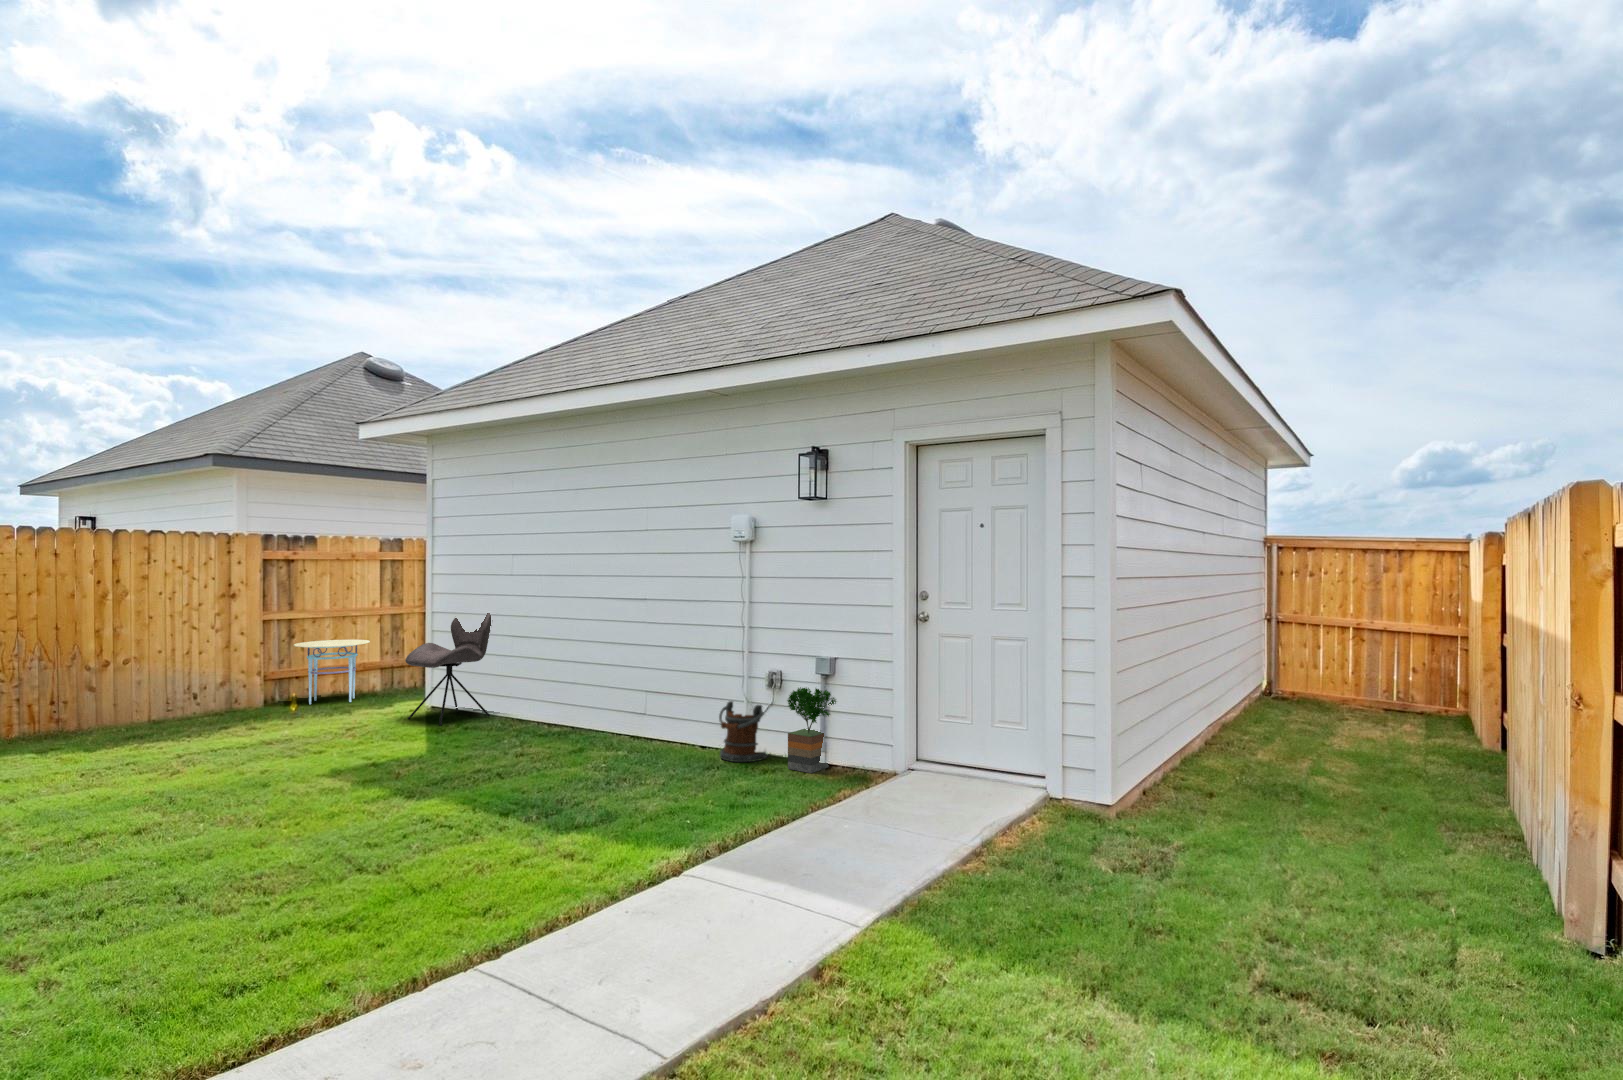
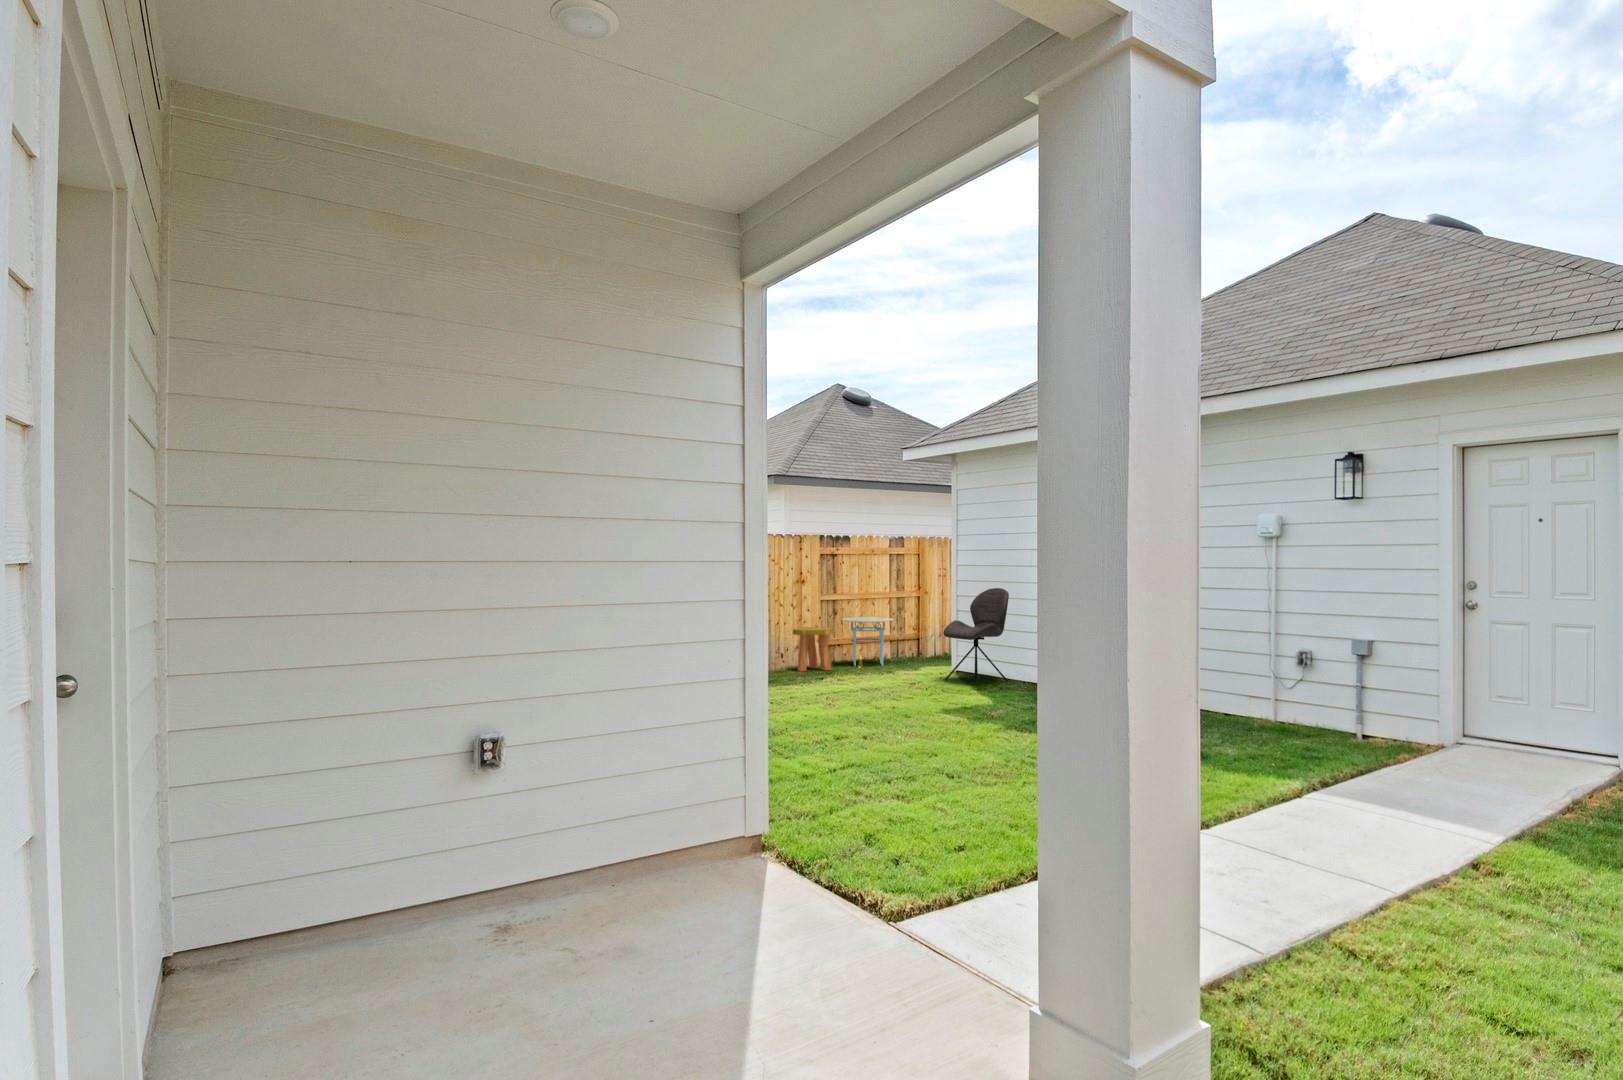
stool: none [203,656,269,718] -> present [793,627,834,672]
potted tree: present [787,687,836,773] -> none [1327,665,1381,739]
bucket: present [719,701,769,762] -> none [1250,676,1301,728]

